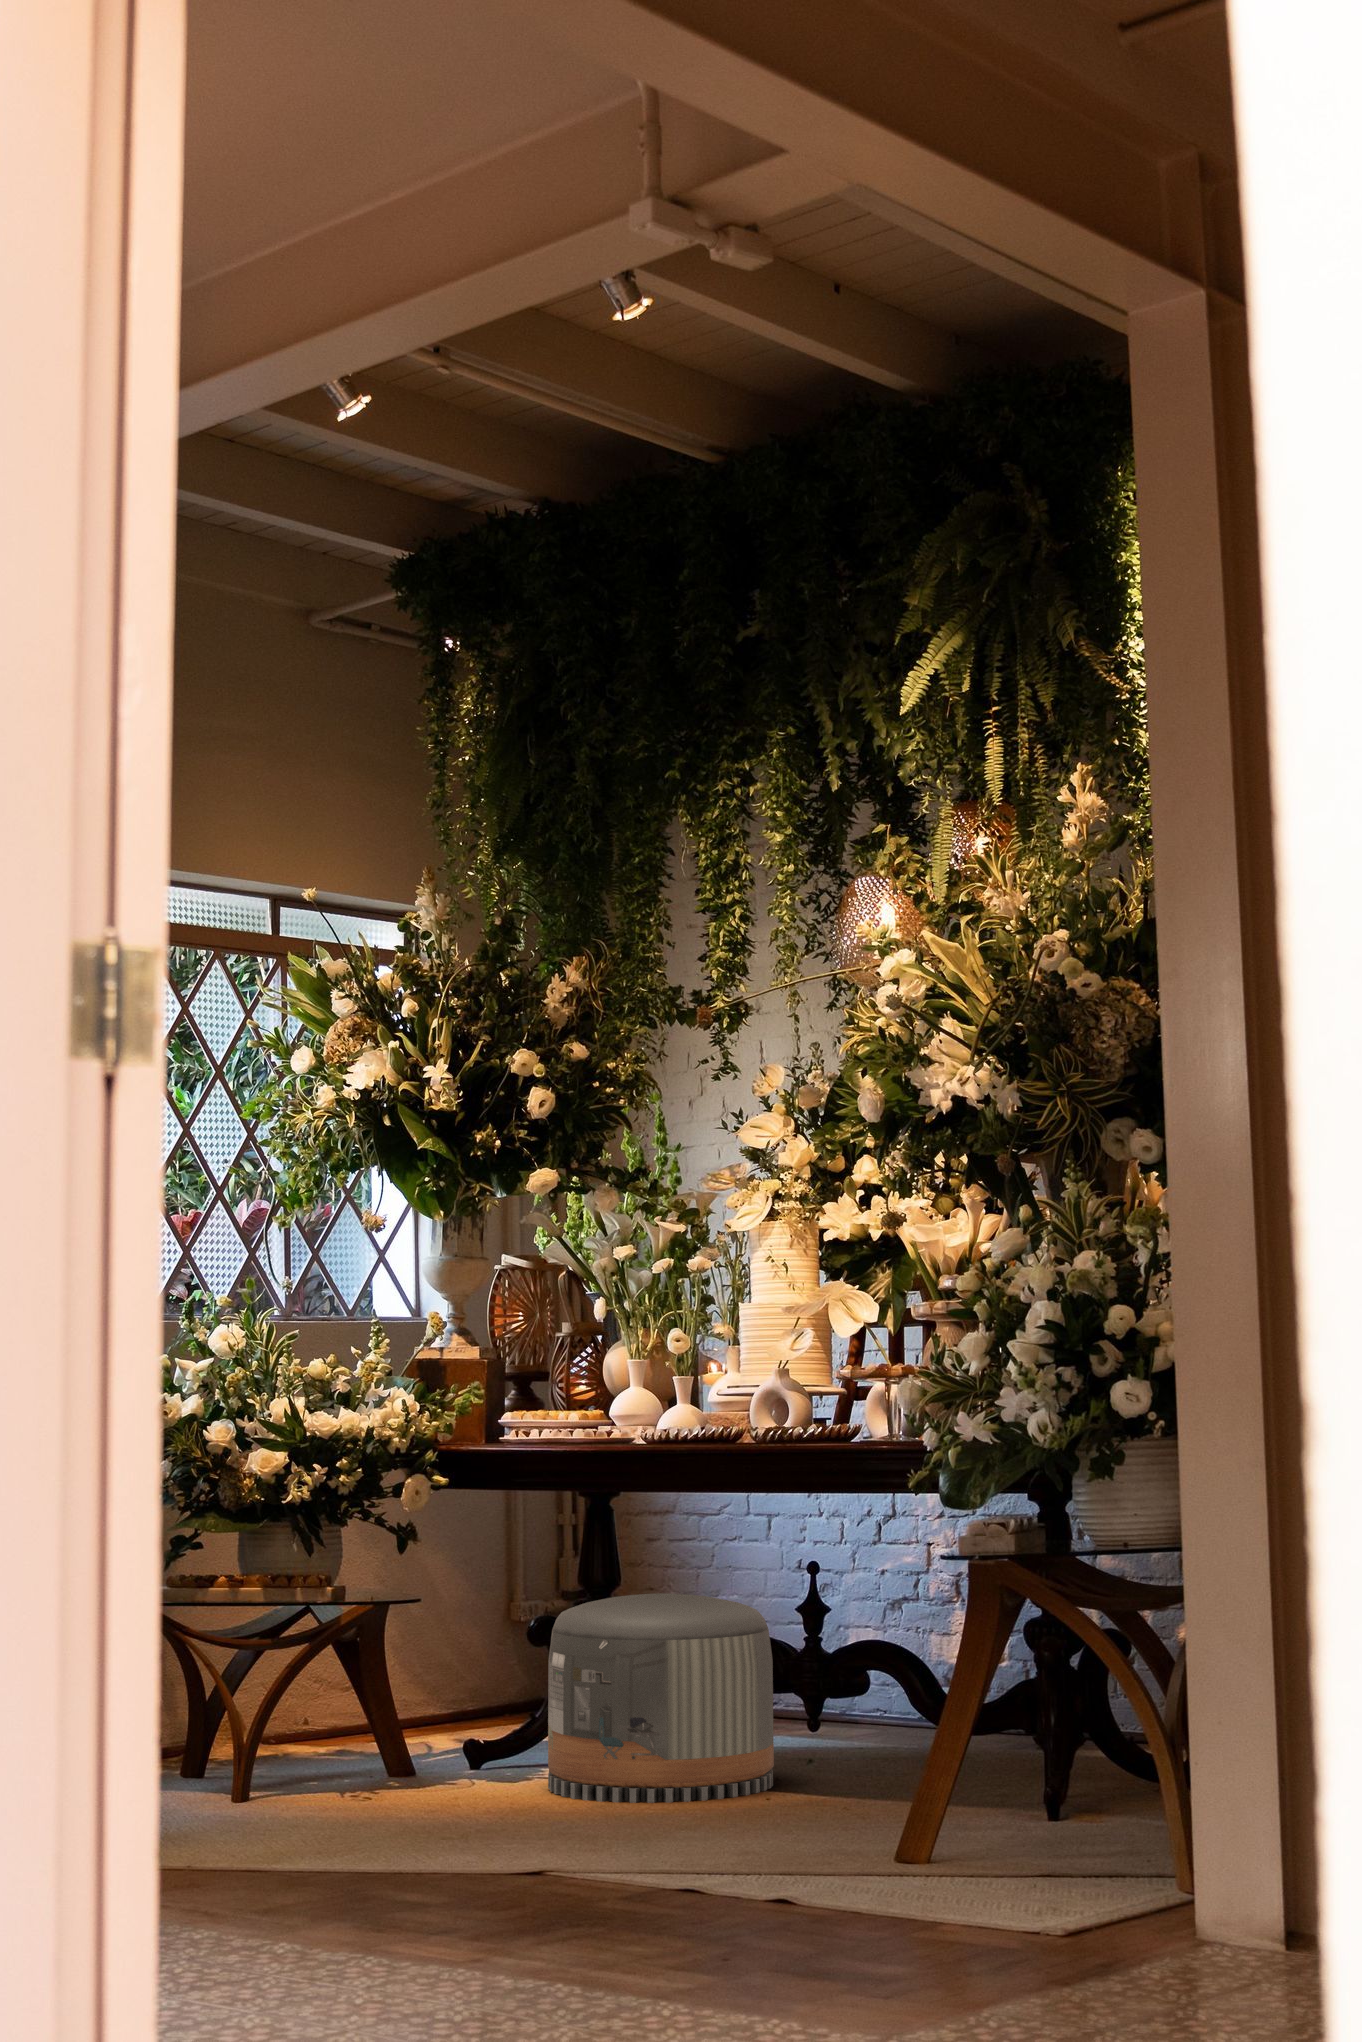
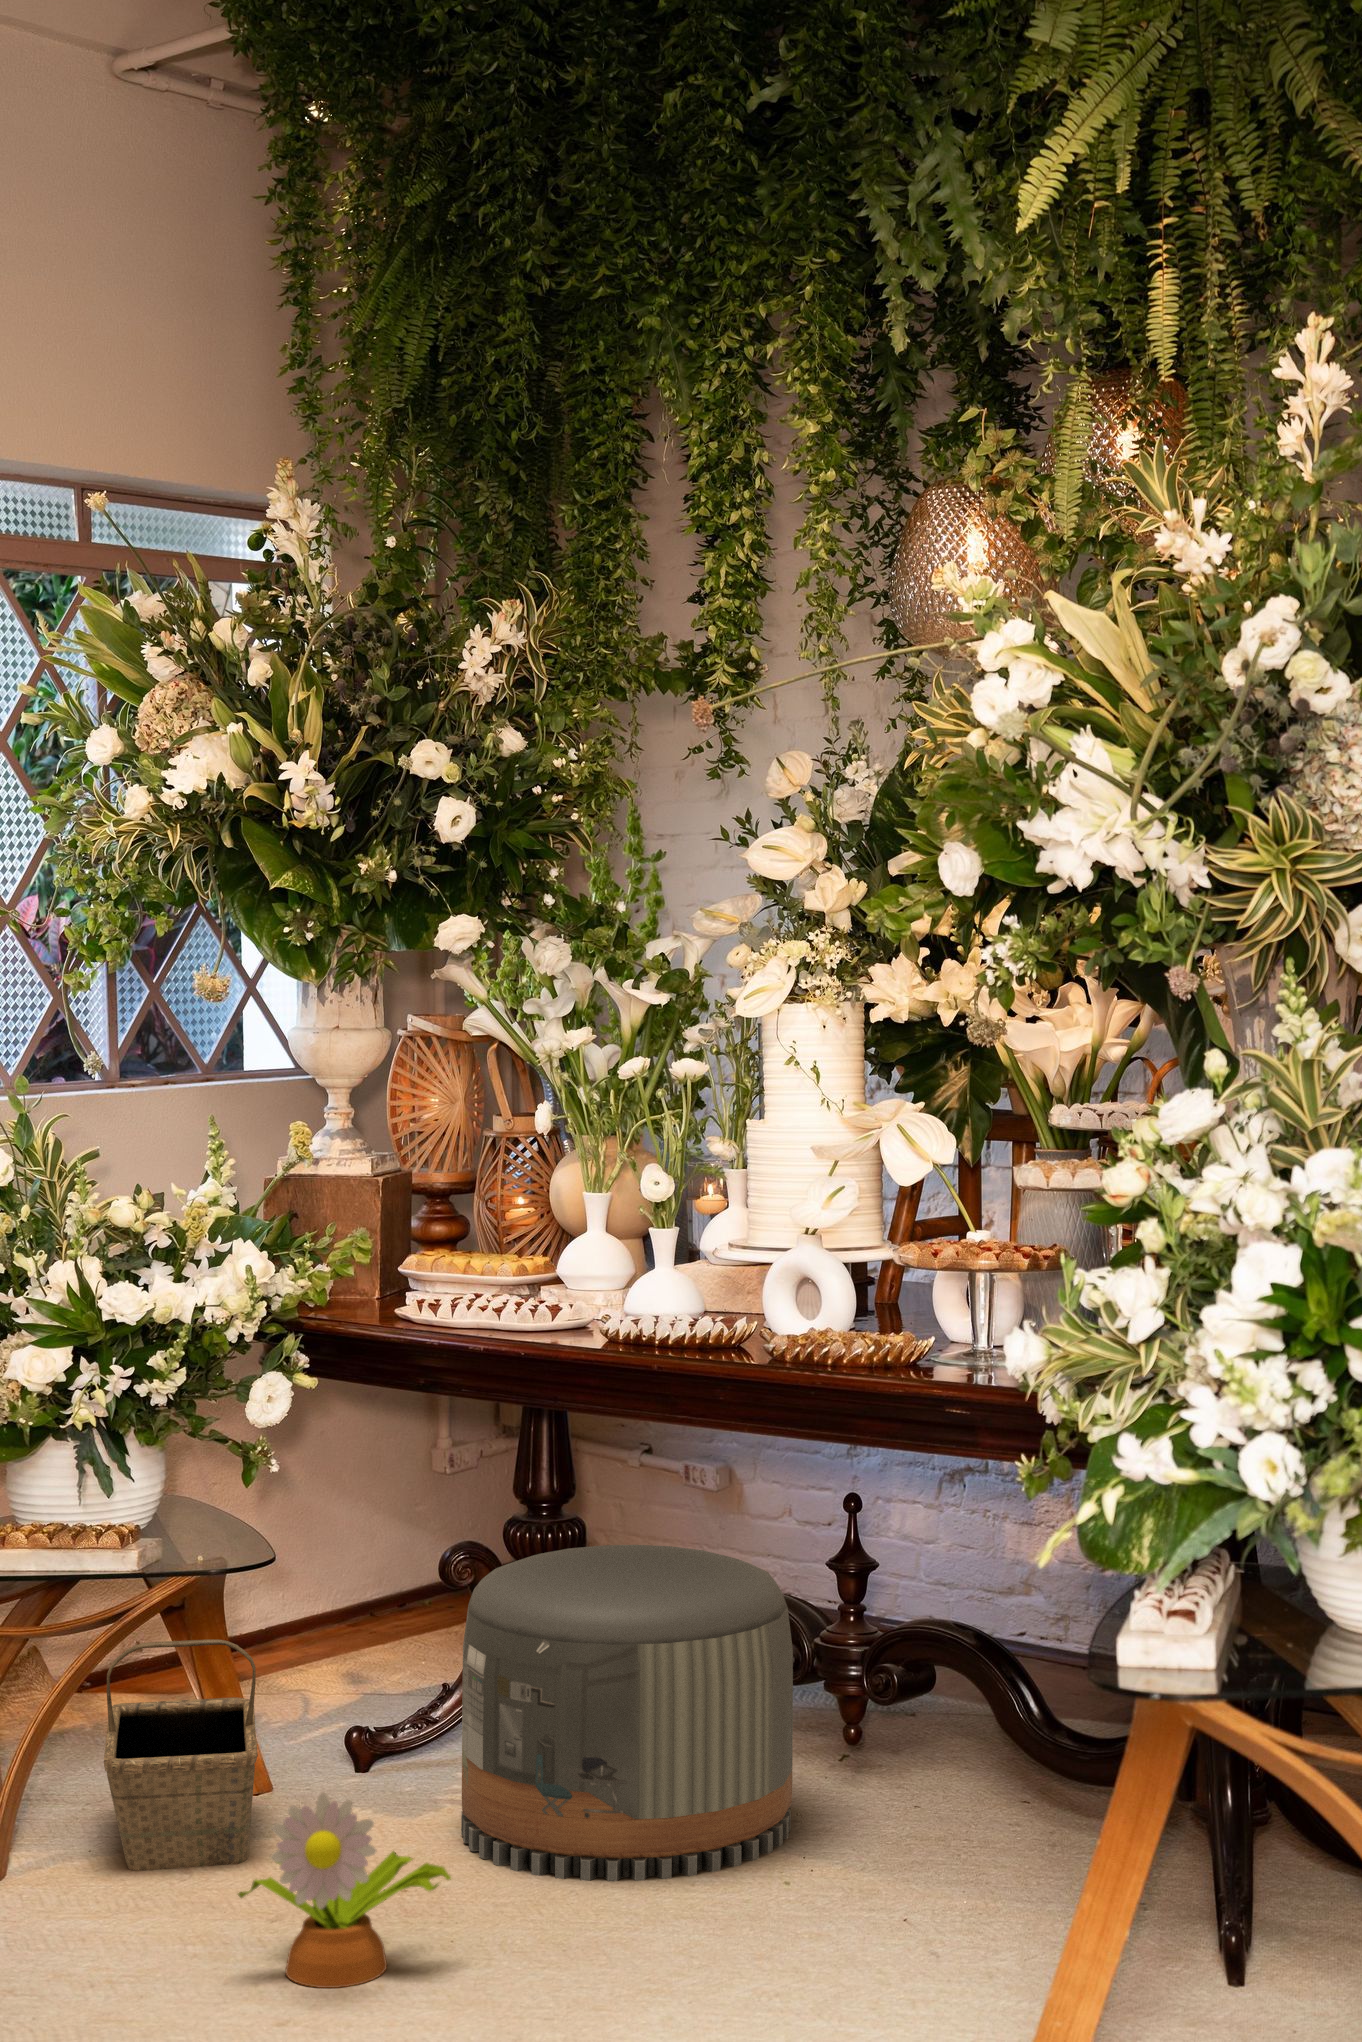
basket: none [308,1655,412,1804] -> present [104,1639,258,1871]
decorative plant: none [408,1704,547,1835] -> present [238,1792,451,1988]

